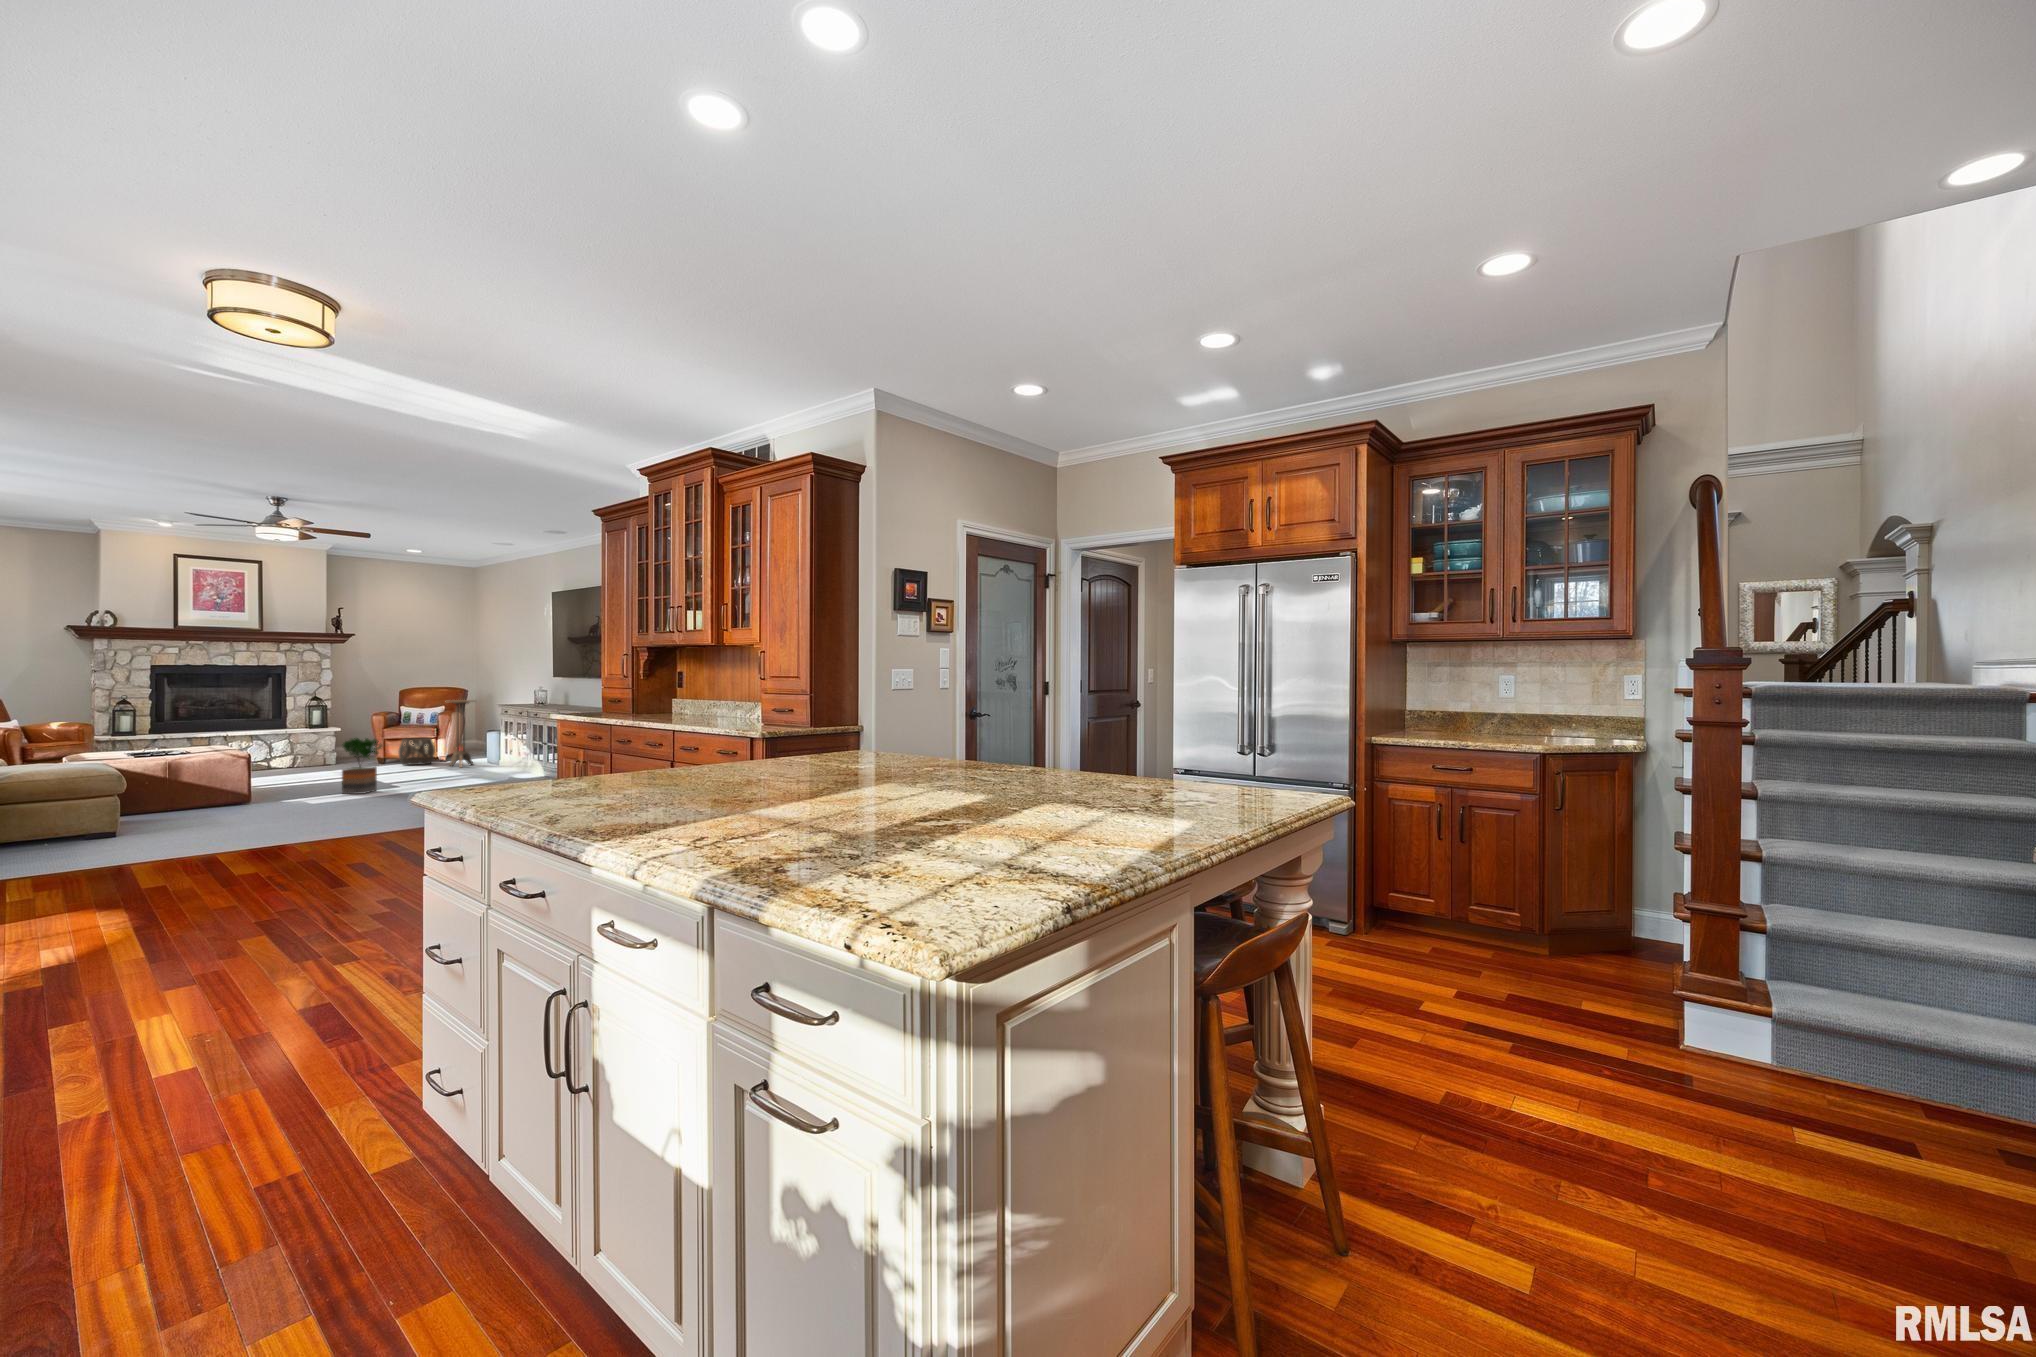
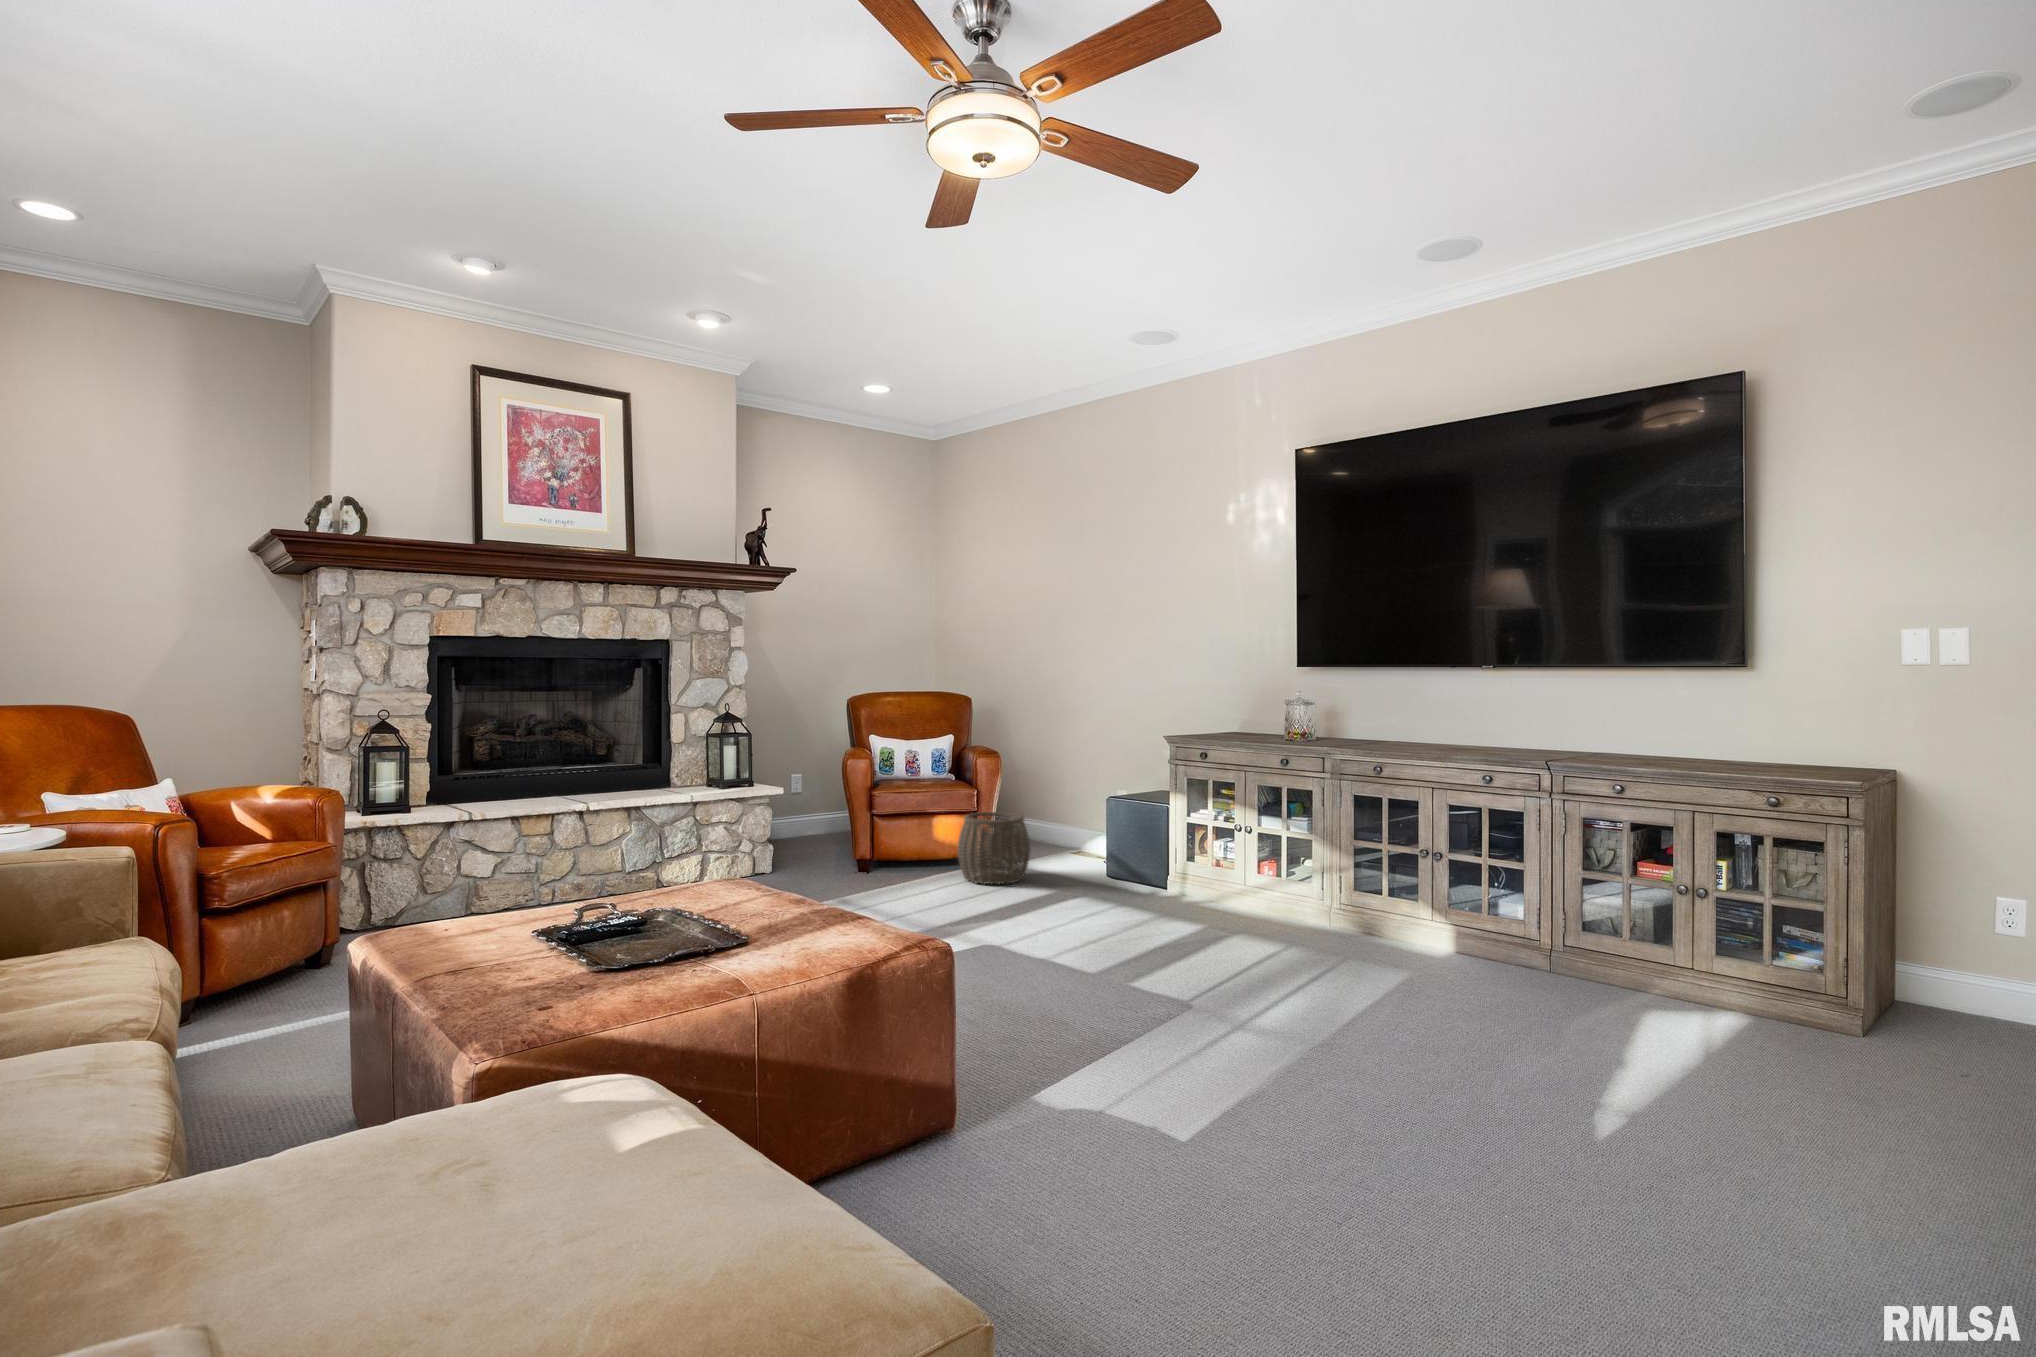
side table: present [449,700,474,767] -> none [1085,723,1154,898]
potted tree: present [342,738,382,794] -> none [1182,869,1319,1071]

